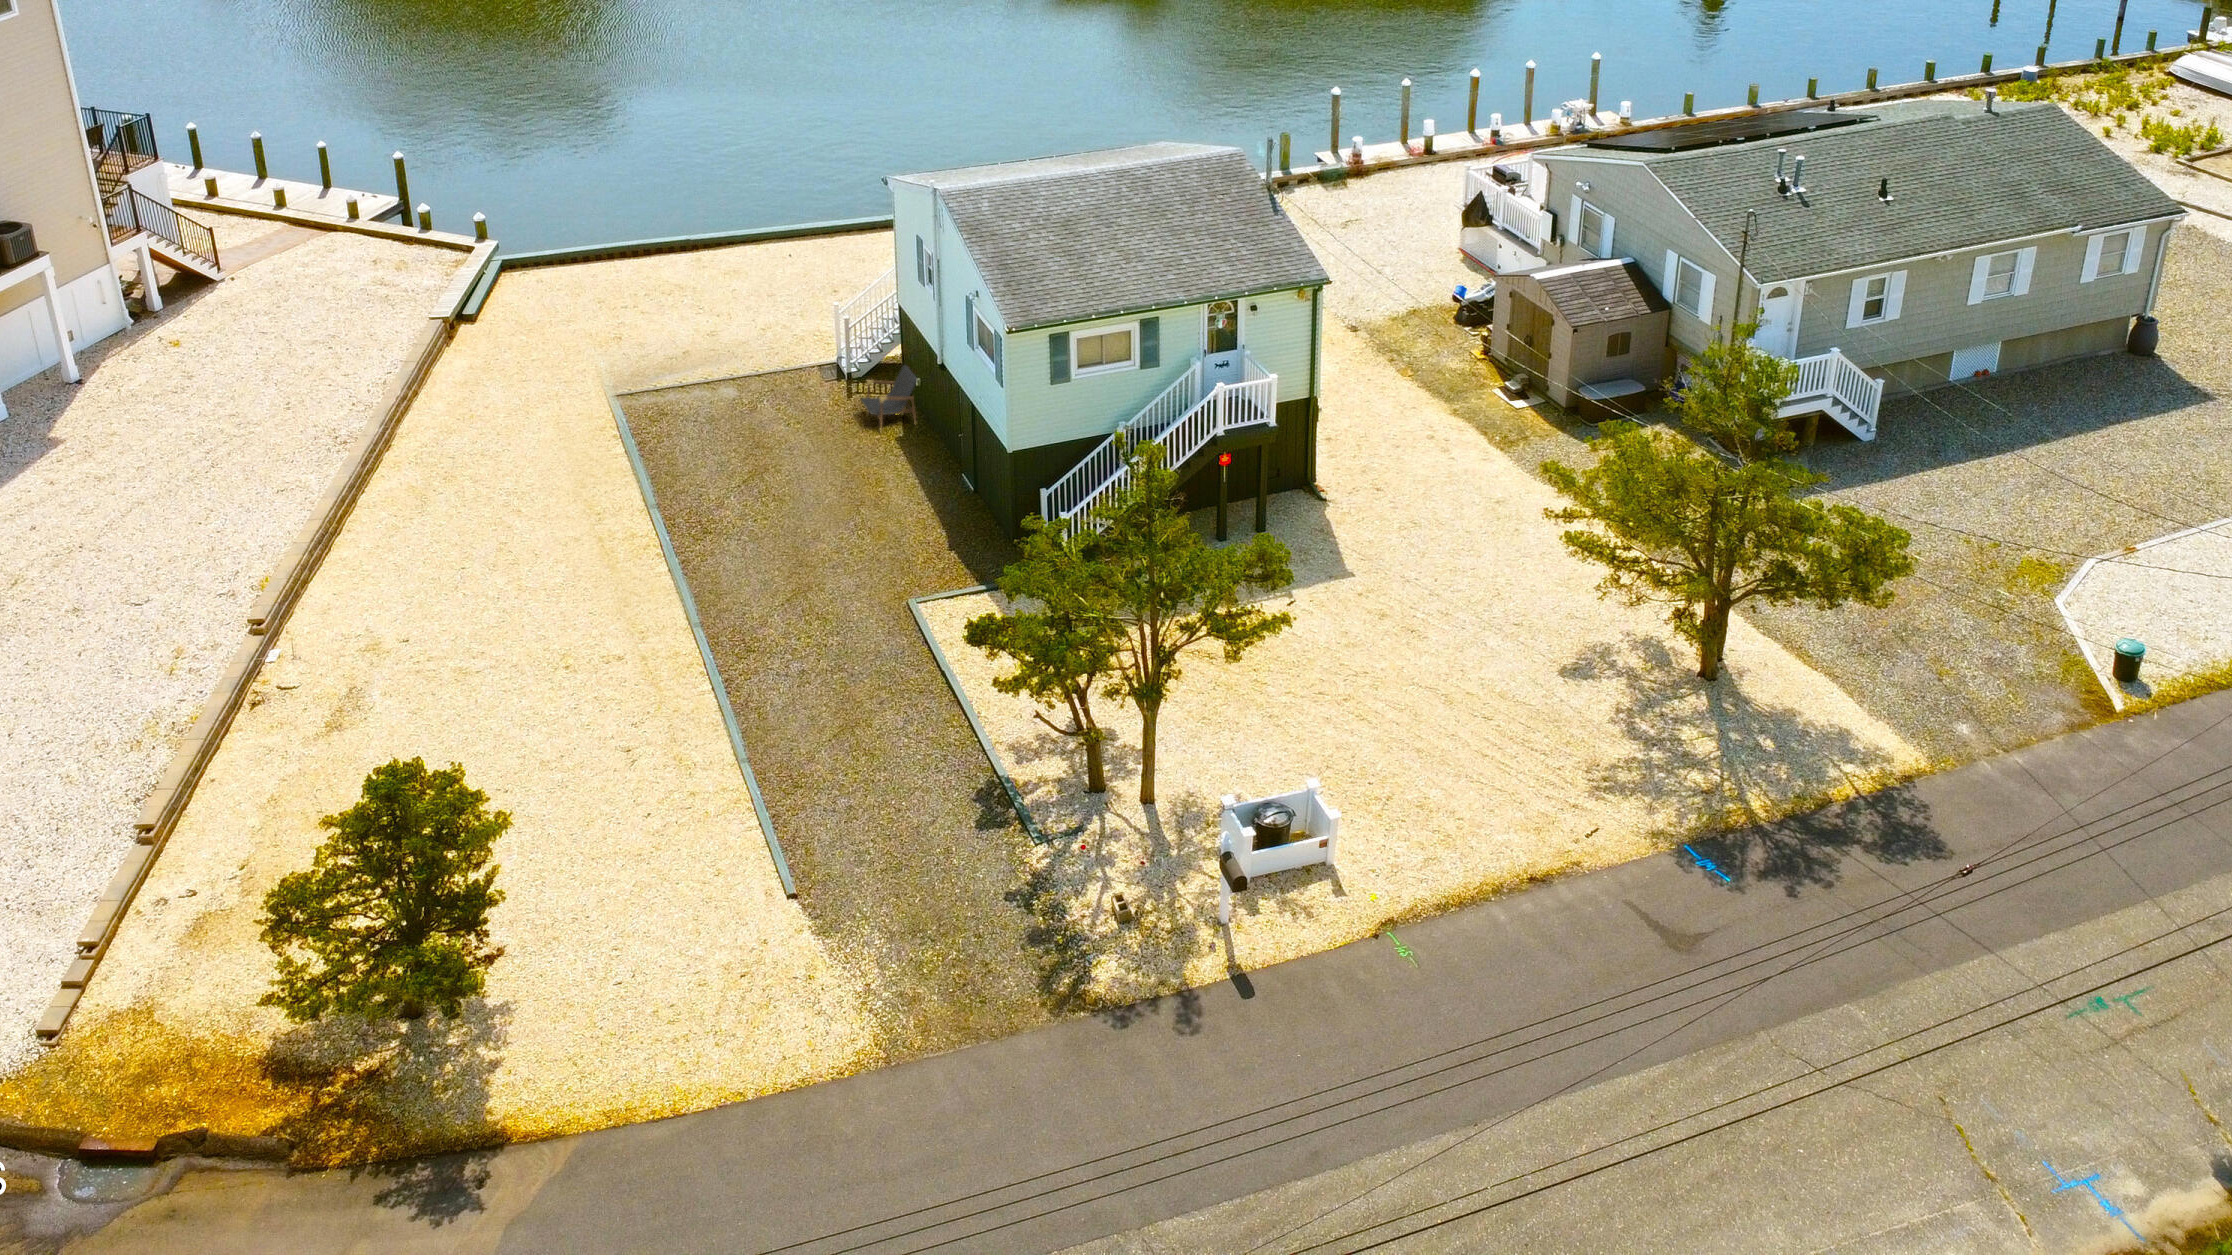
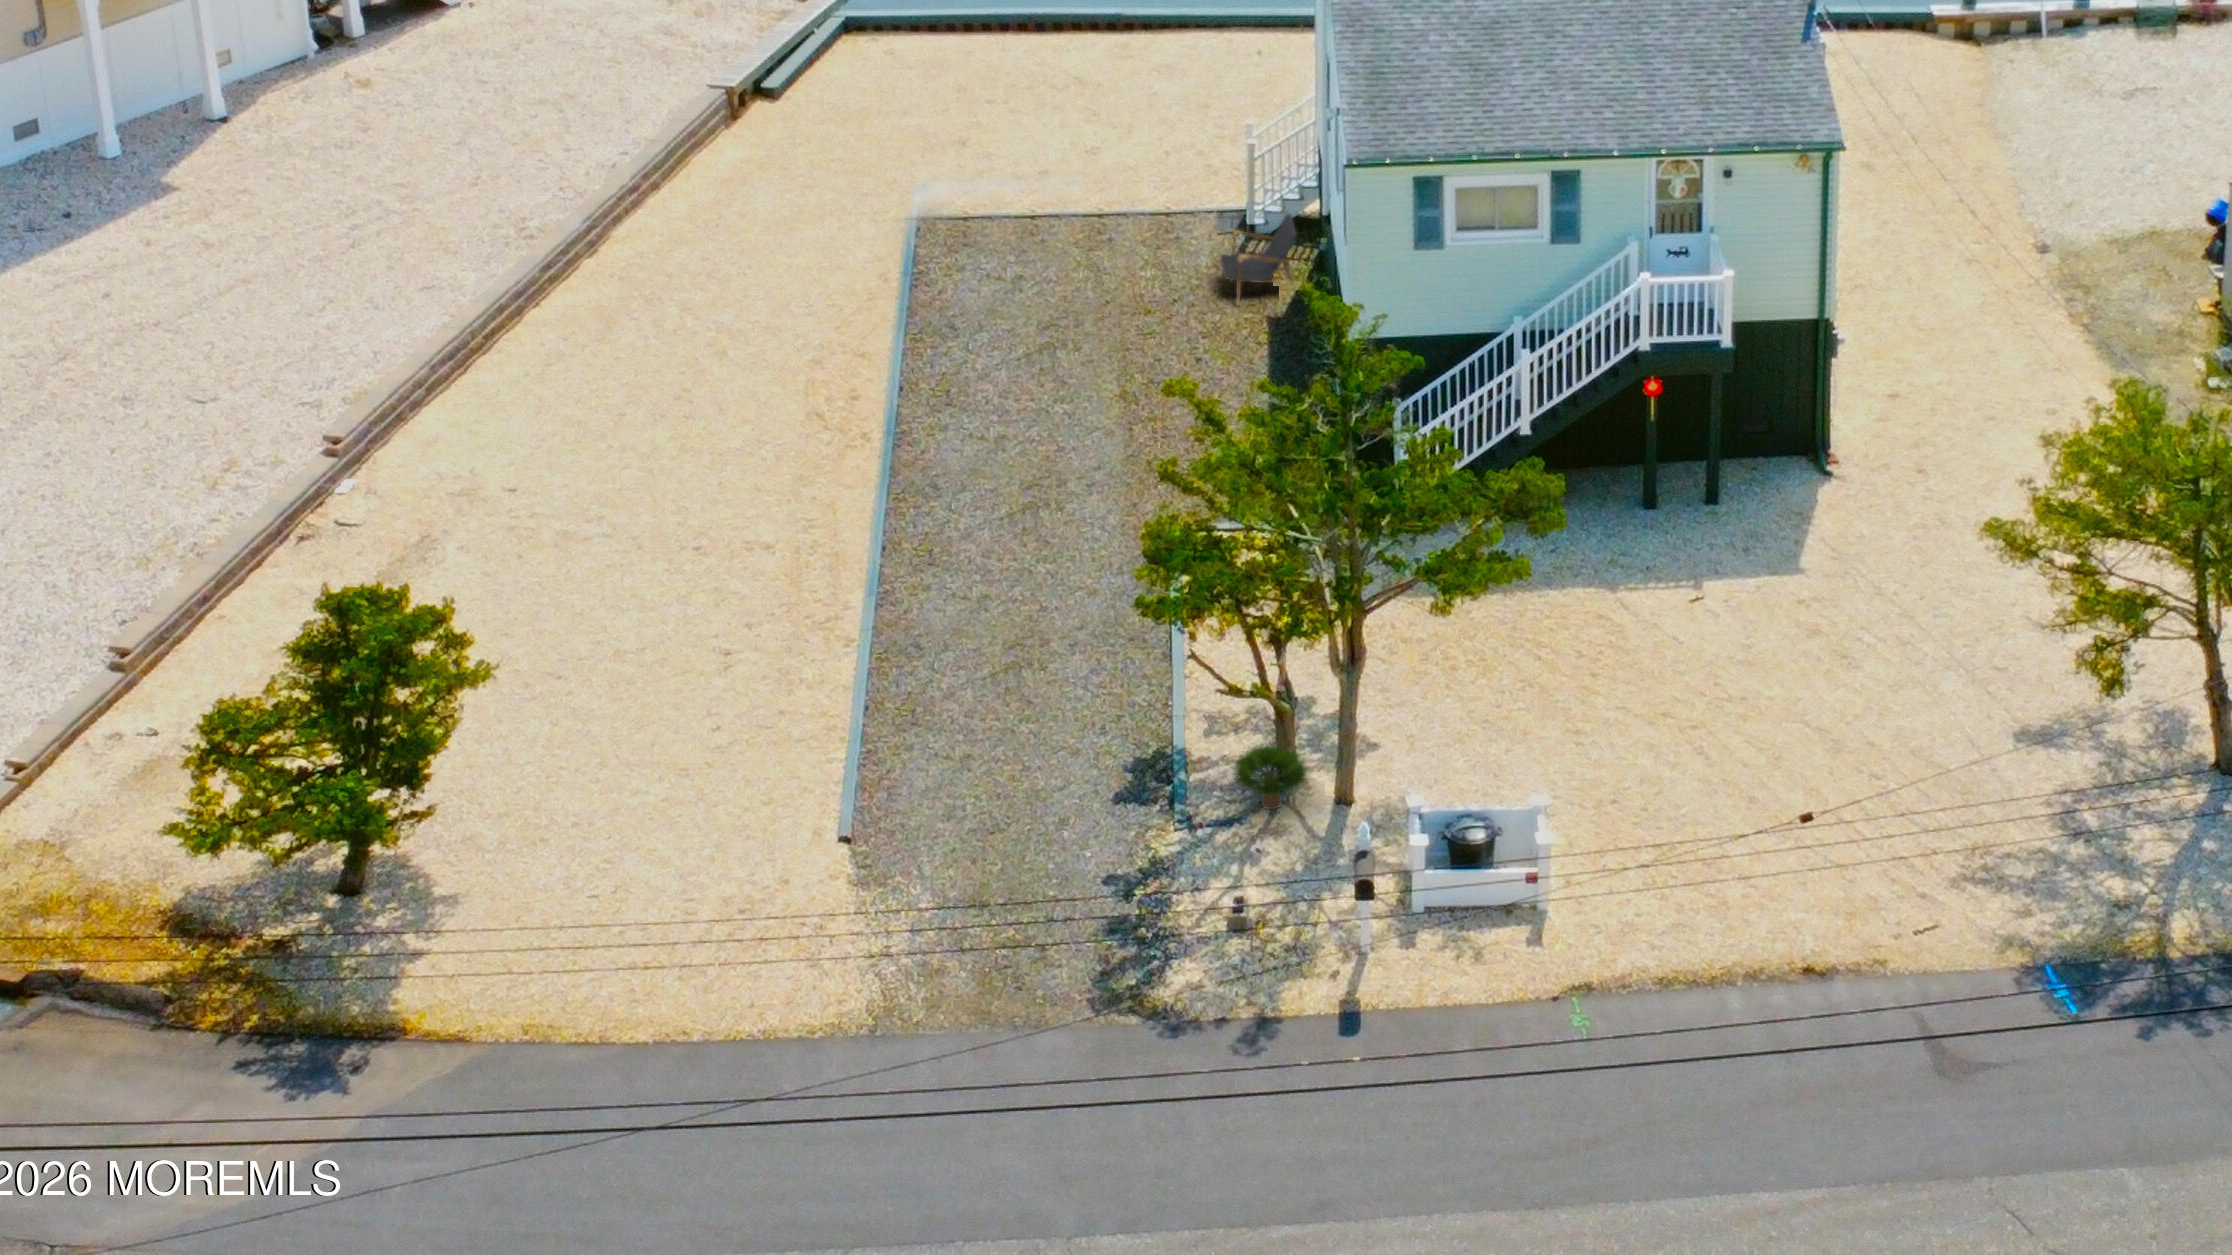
potted plant: none [1062,763,1123,815] -> present [1235,742,1307,809]

